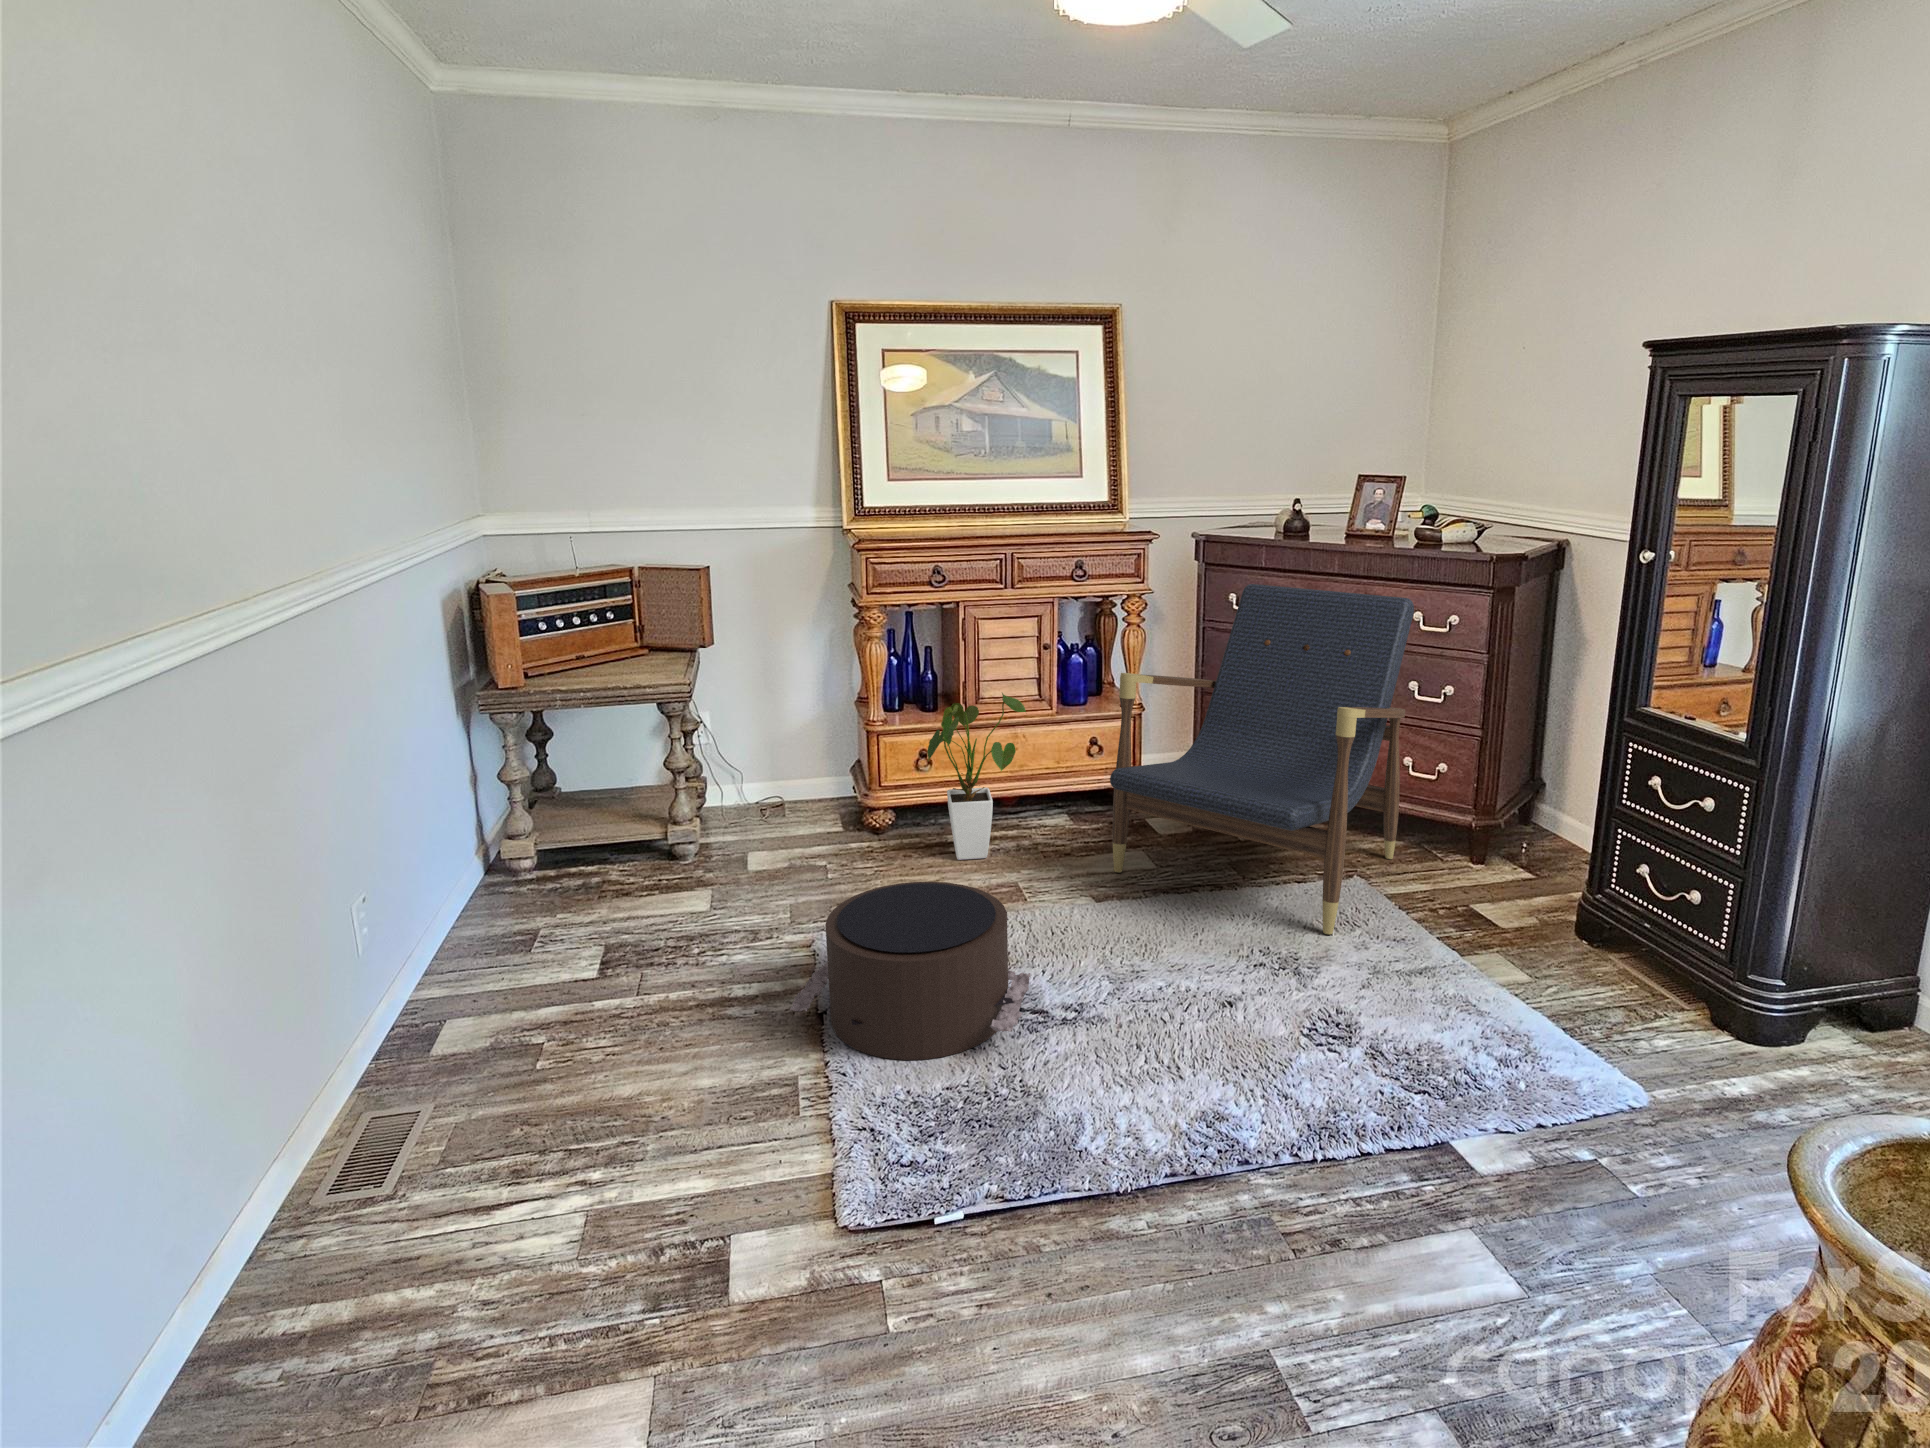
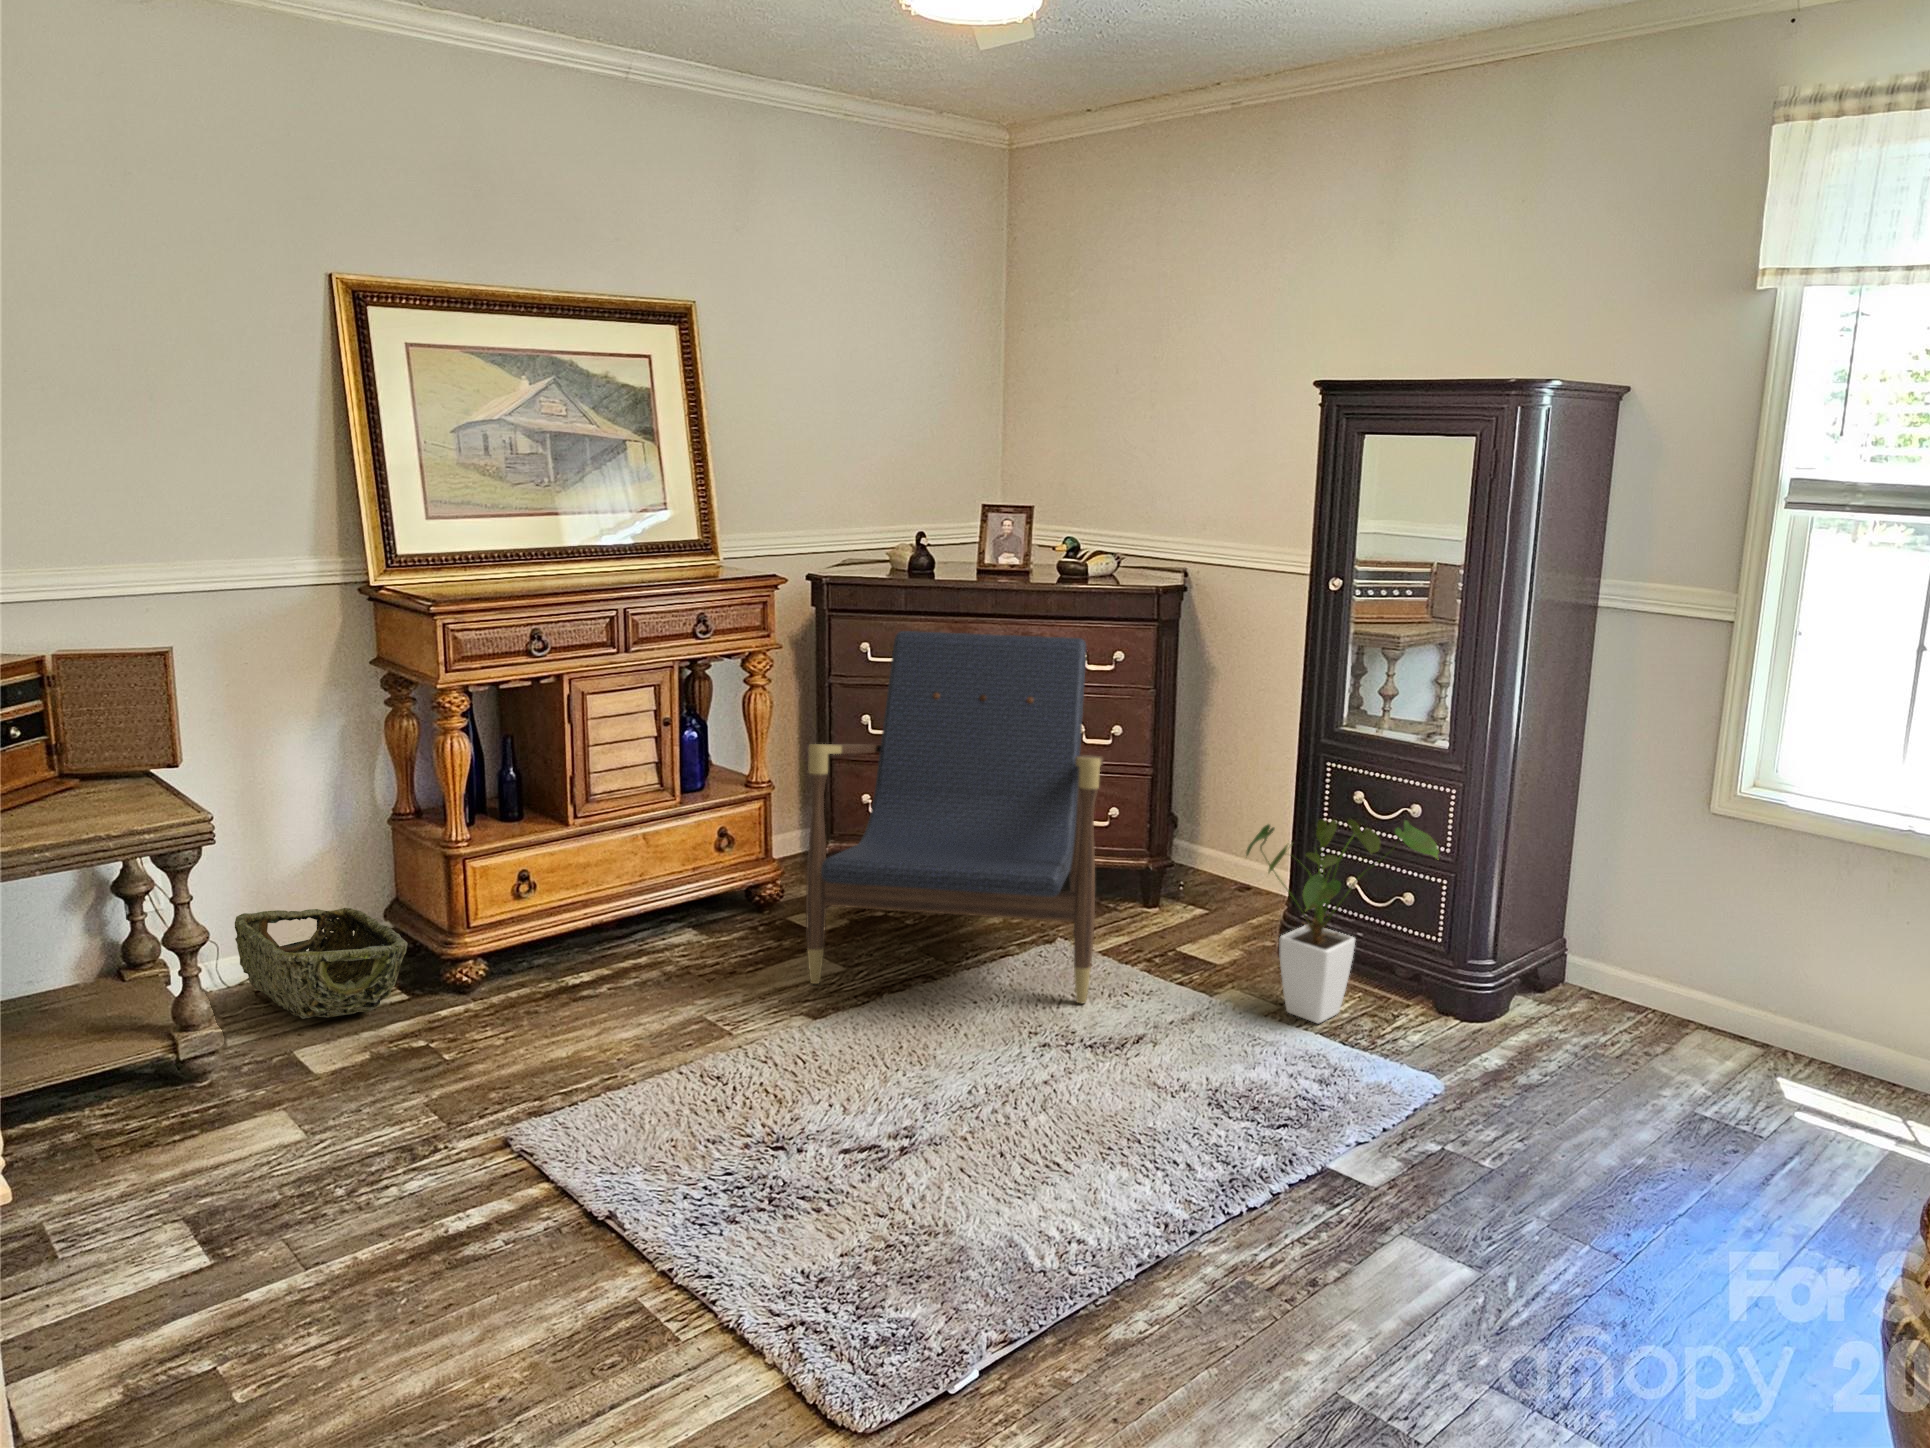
house plant: present [927,693,1026,860] -> present [1246,819,1438,1023]
woven basket: none [751,753,841,833] -> present [235,908,408,1019]
pouf: present [790,882,1030,1060] -> none [574,1025,879,1258]

